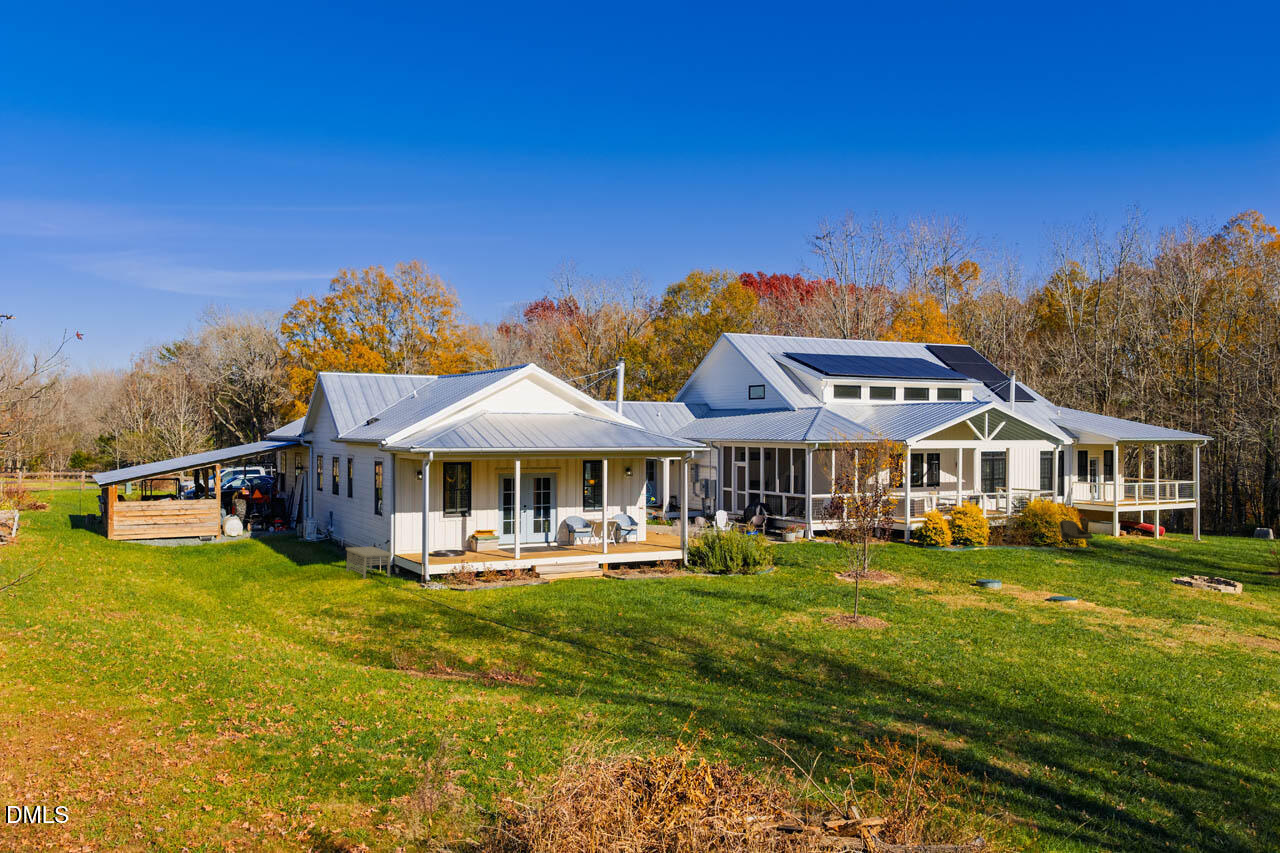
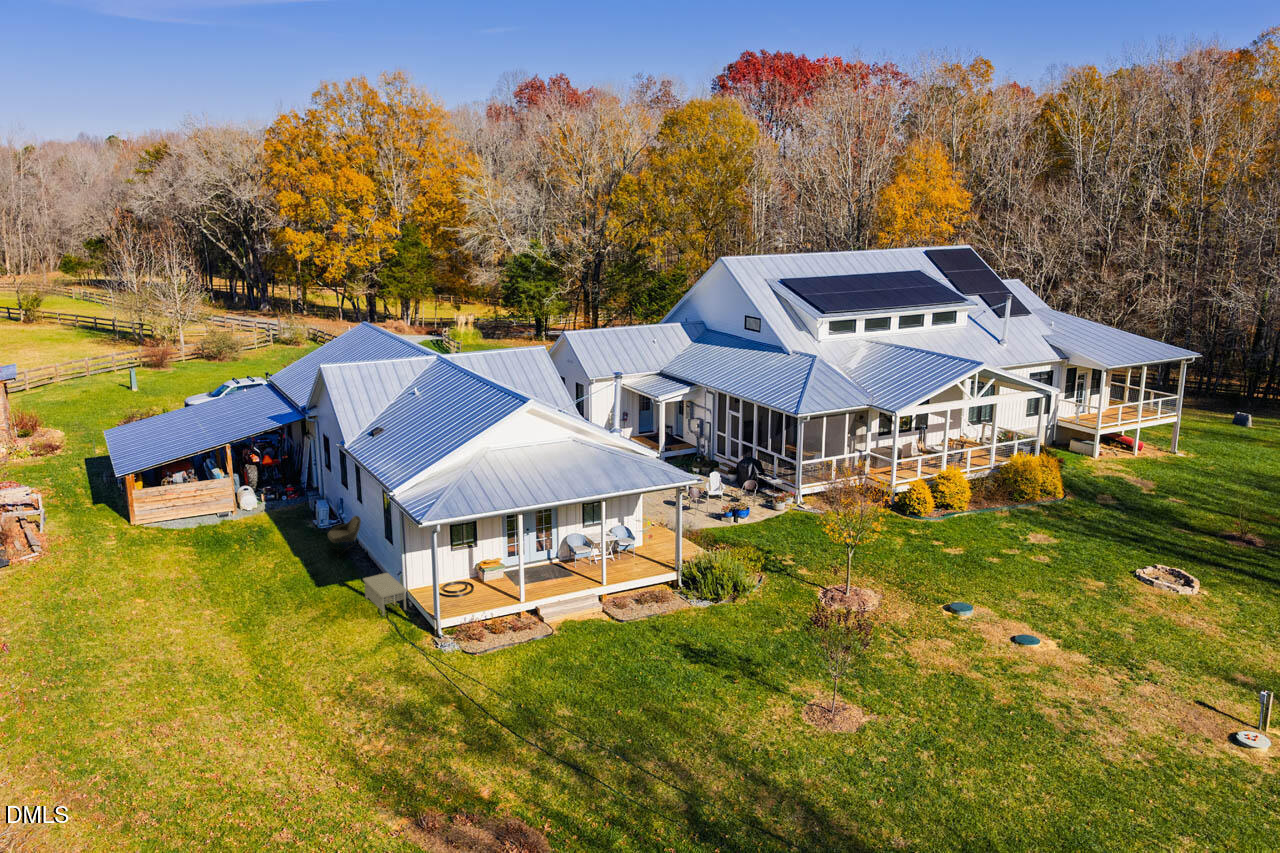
lounge chair: present [1058,520,1093,551] -> present [328,516,361,556]

